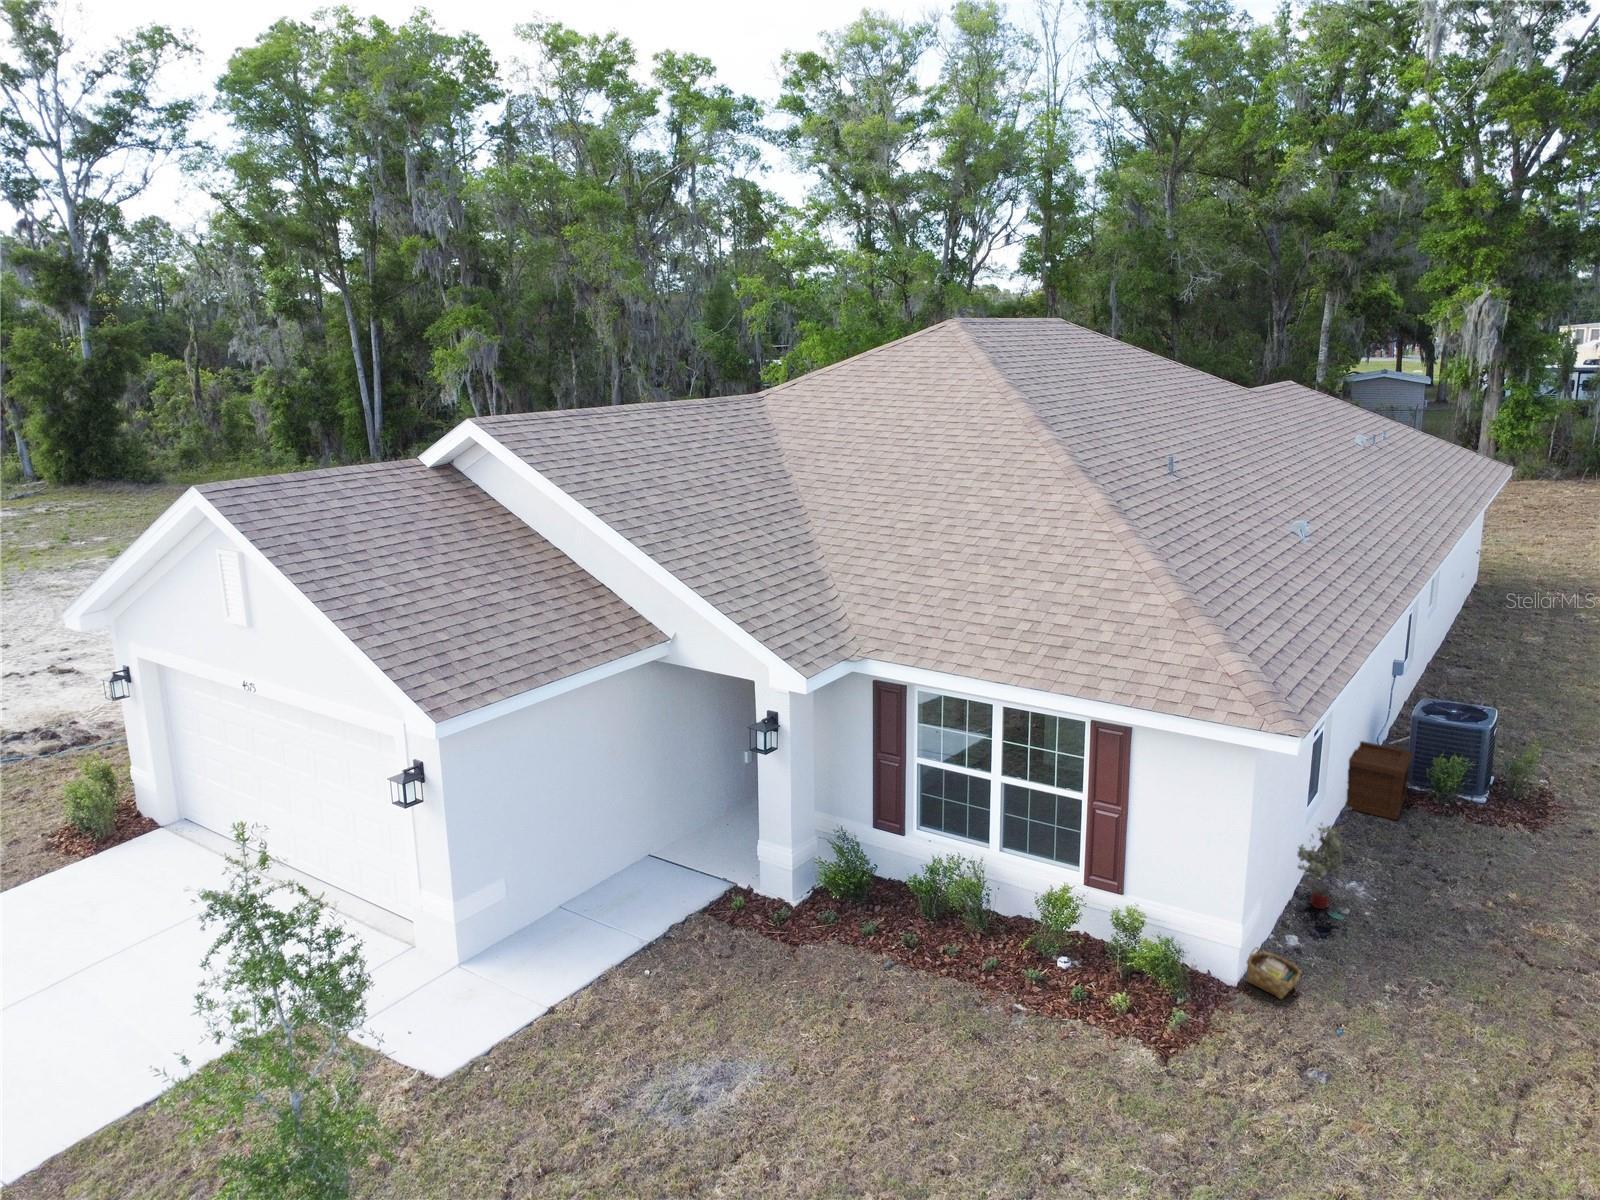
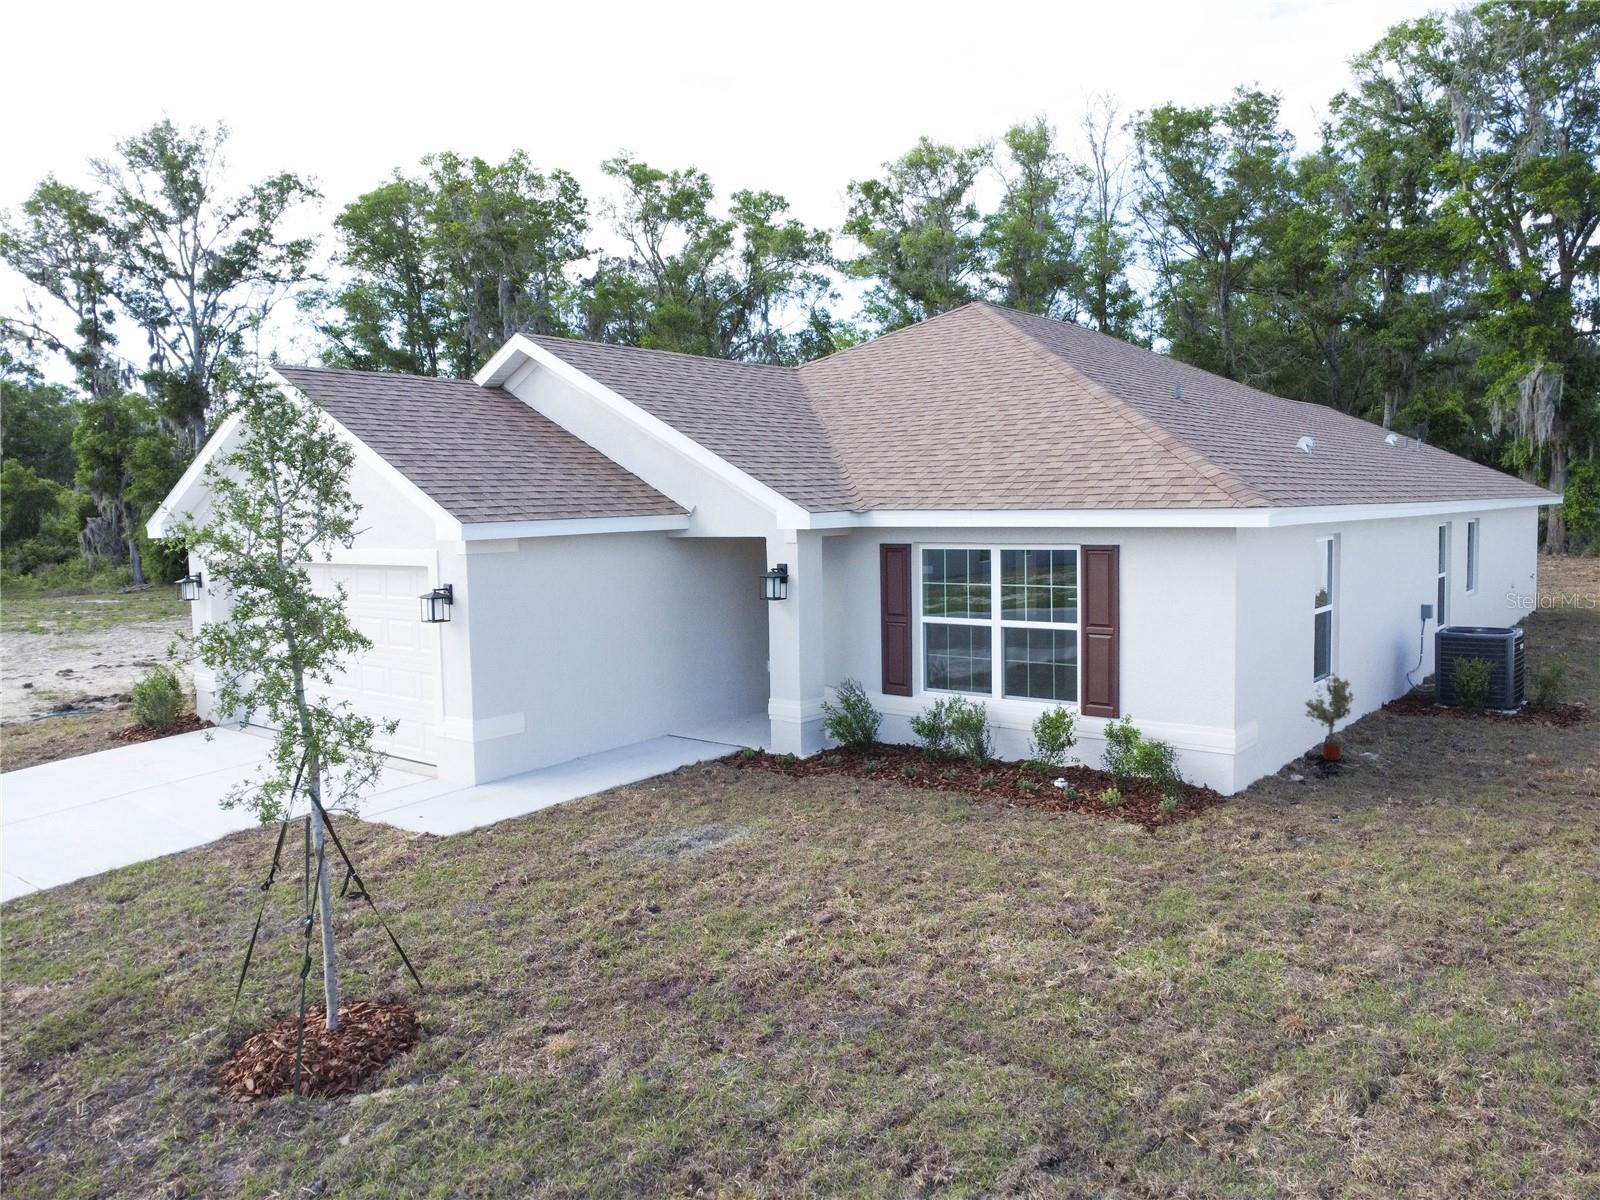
wooden crate: present [1346,741,1412,820] -> none [1365,654,1442,722]
woven basket: present [1246,947,1302,999] -> none [1243,757,1298,799]

